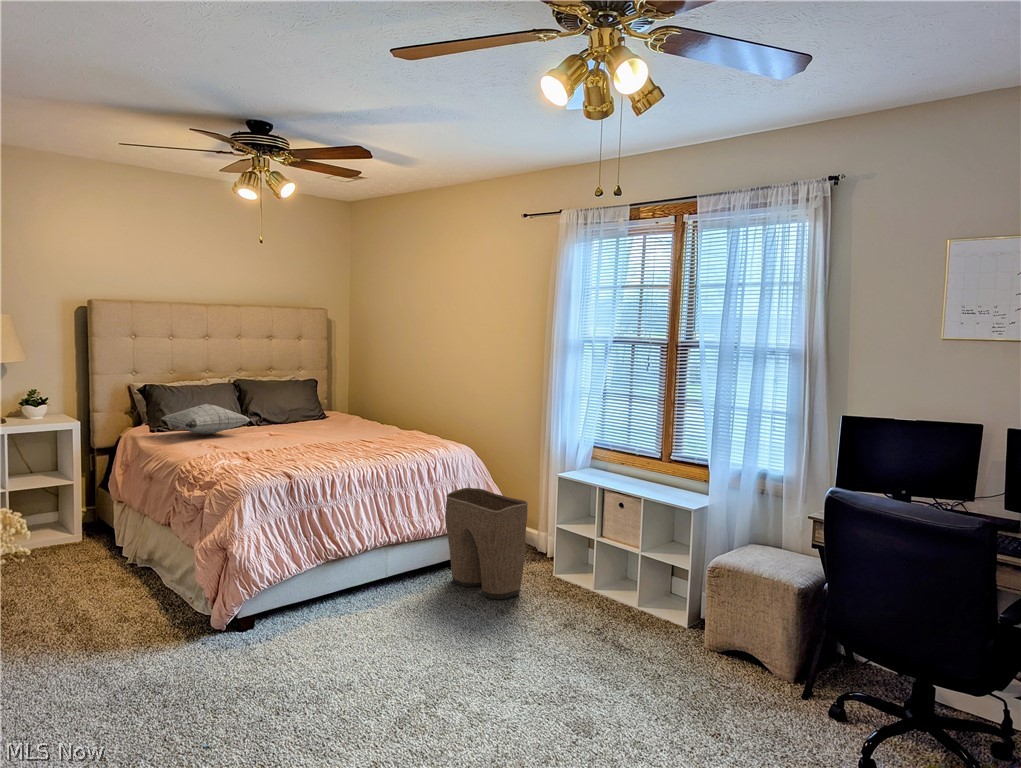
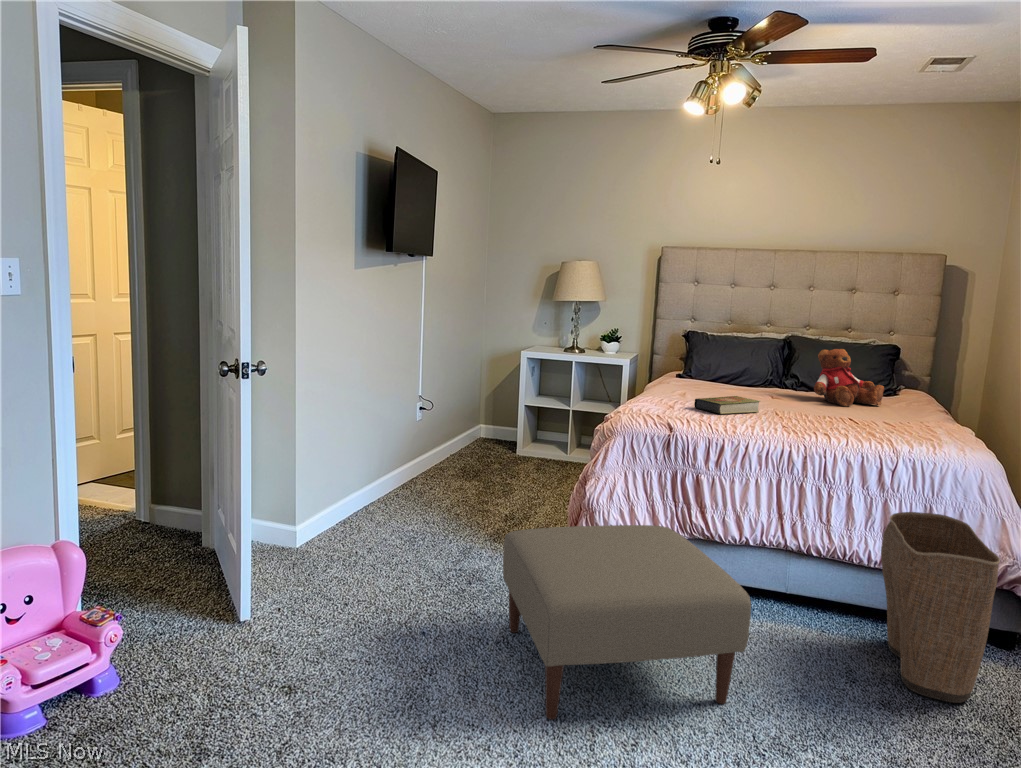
teddy bear: none [298,387,348,432] -> present [814,349,884,406]
pillow: present [162,404,250,435] -> none [679,353,752,386]
book: none [263,438,310,456] -> present [694,396,760,414]
ottoman: none [245,556,463,734] -> present [503,525,751,720]

